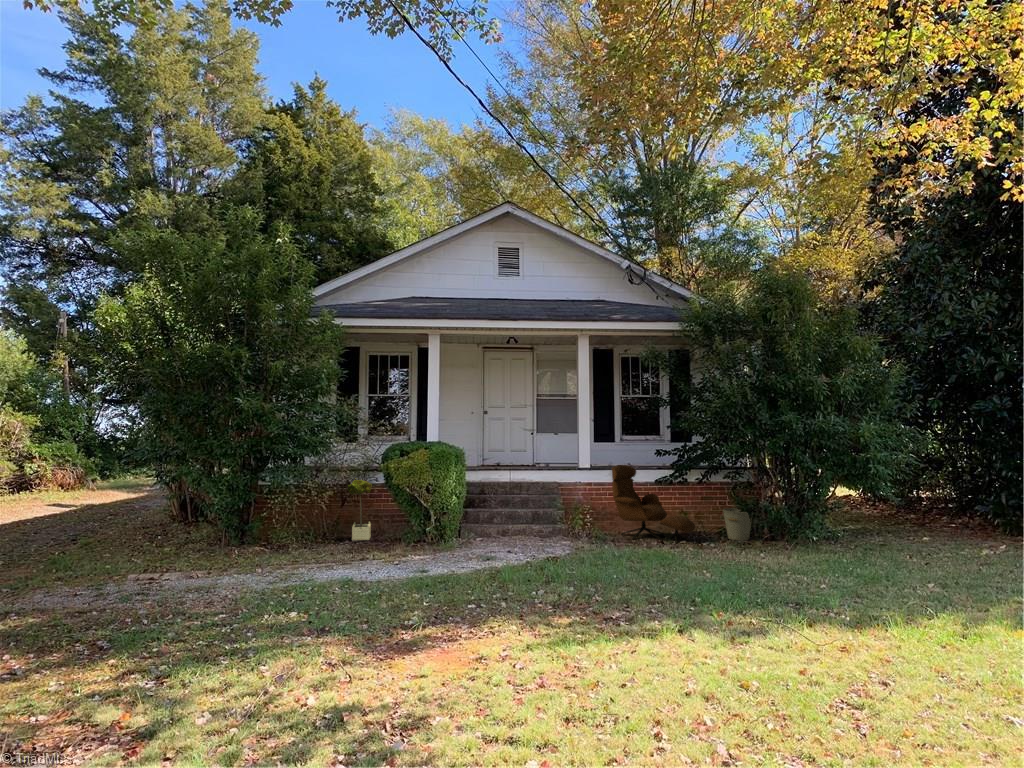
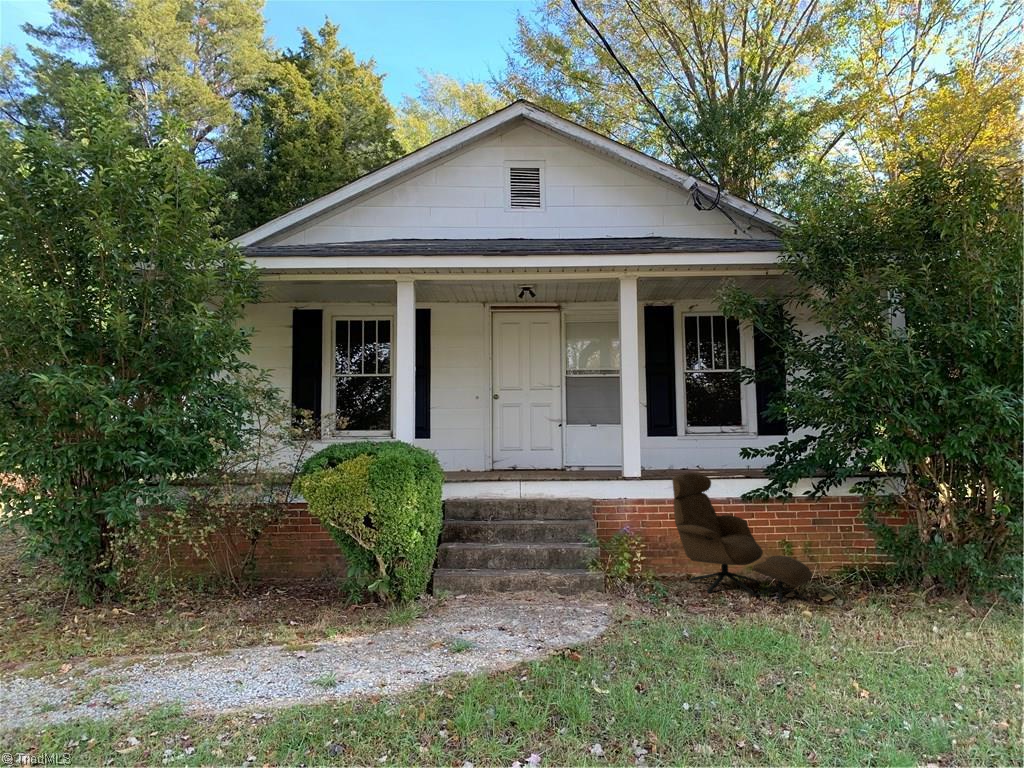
potted tree: present [347,478,372,540] -> none [272,494,313,588]
bucket: present [723,508,751,540] -> none [856,543,911,599]

